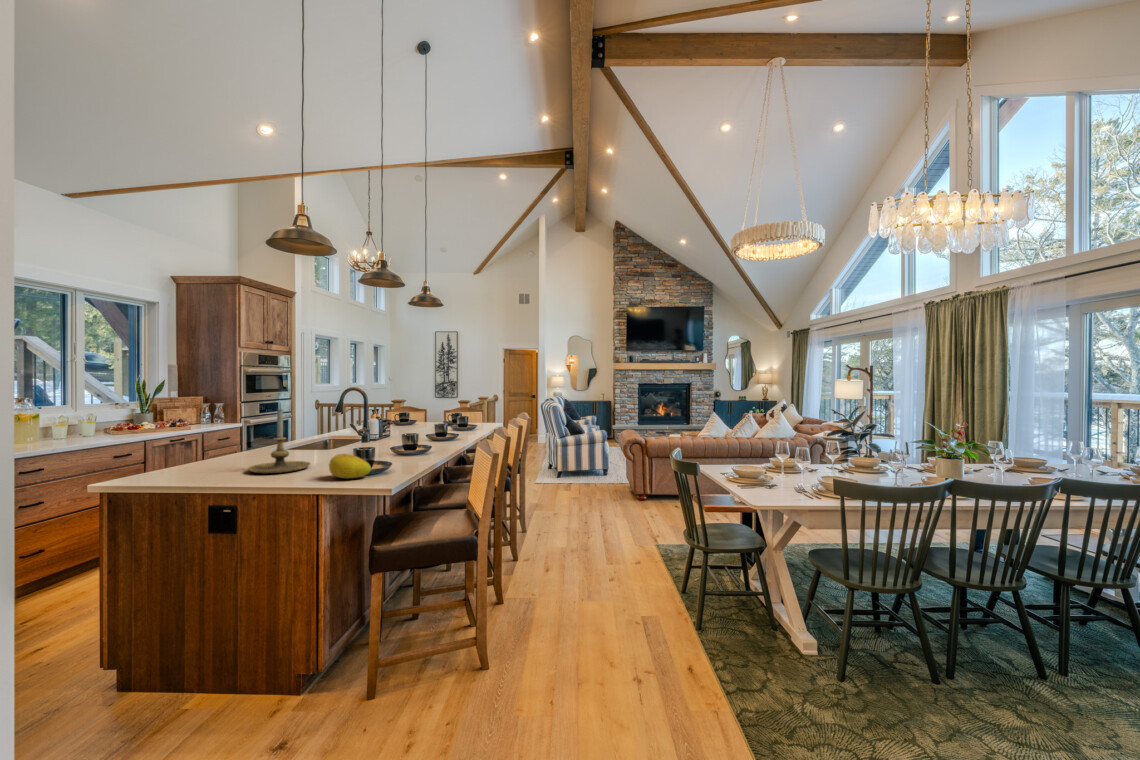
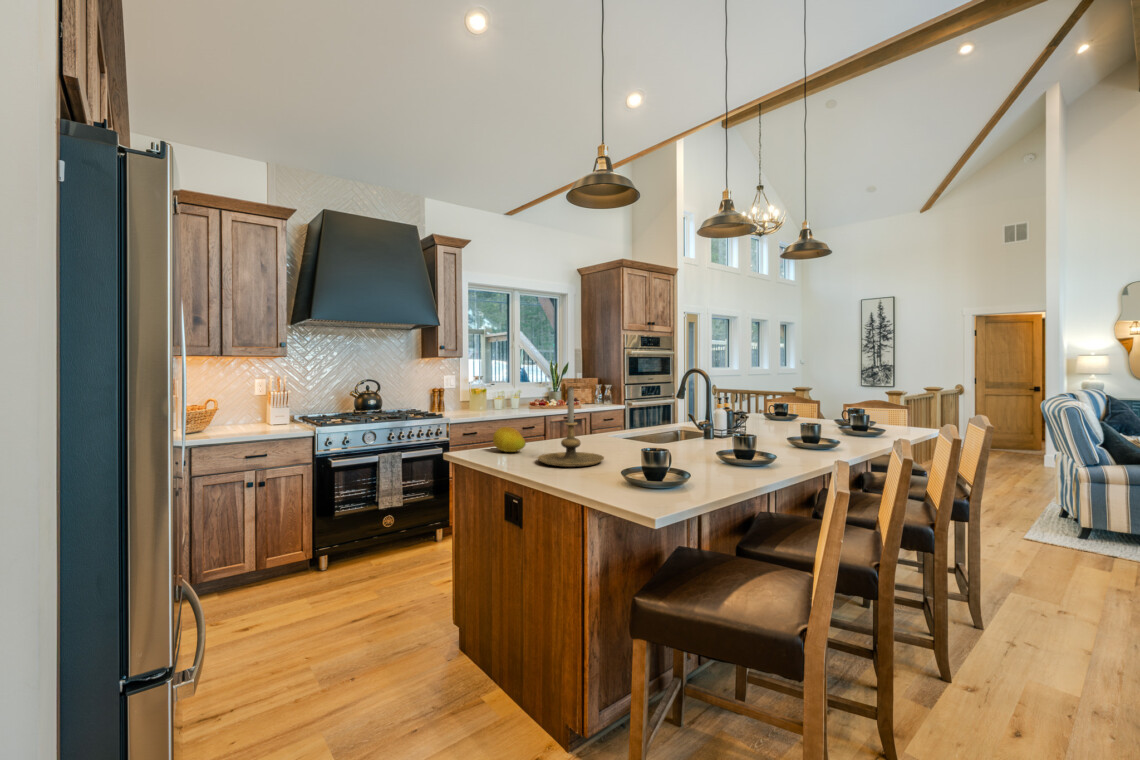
fruit: present [329,454,371,479] -> present [493,427,526,452]

